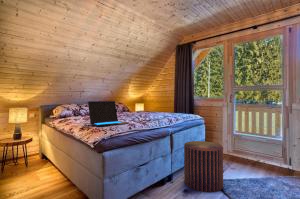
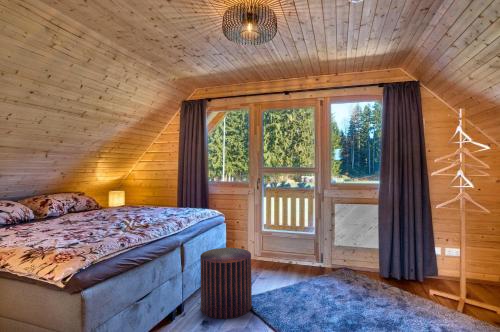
laptop: present [88,101,129,127] -> none [35,199,117,249]

